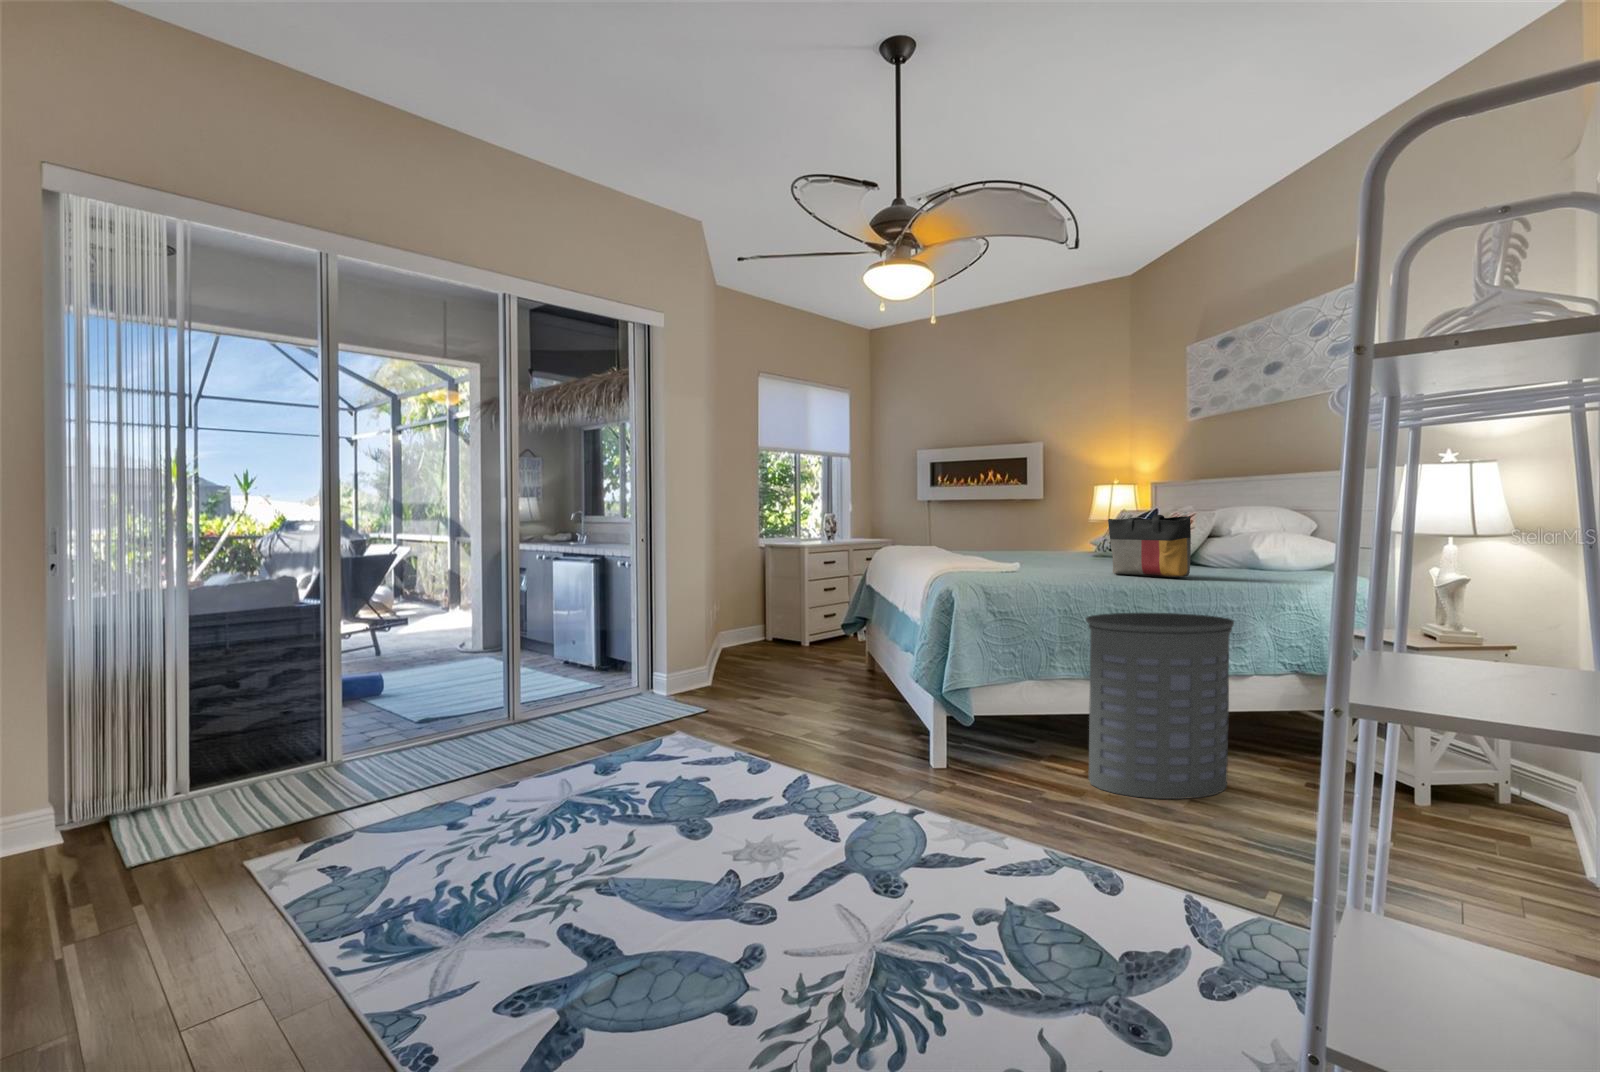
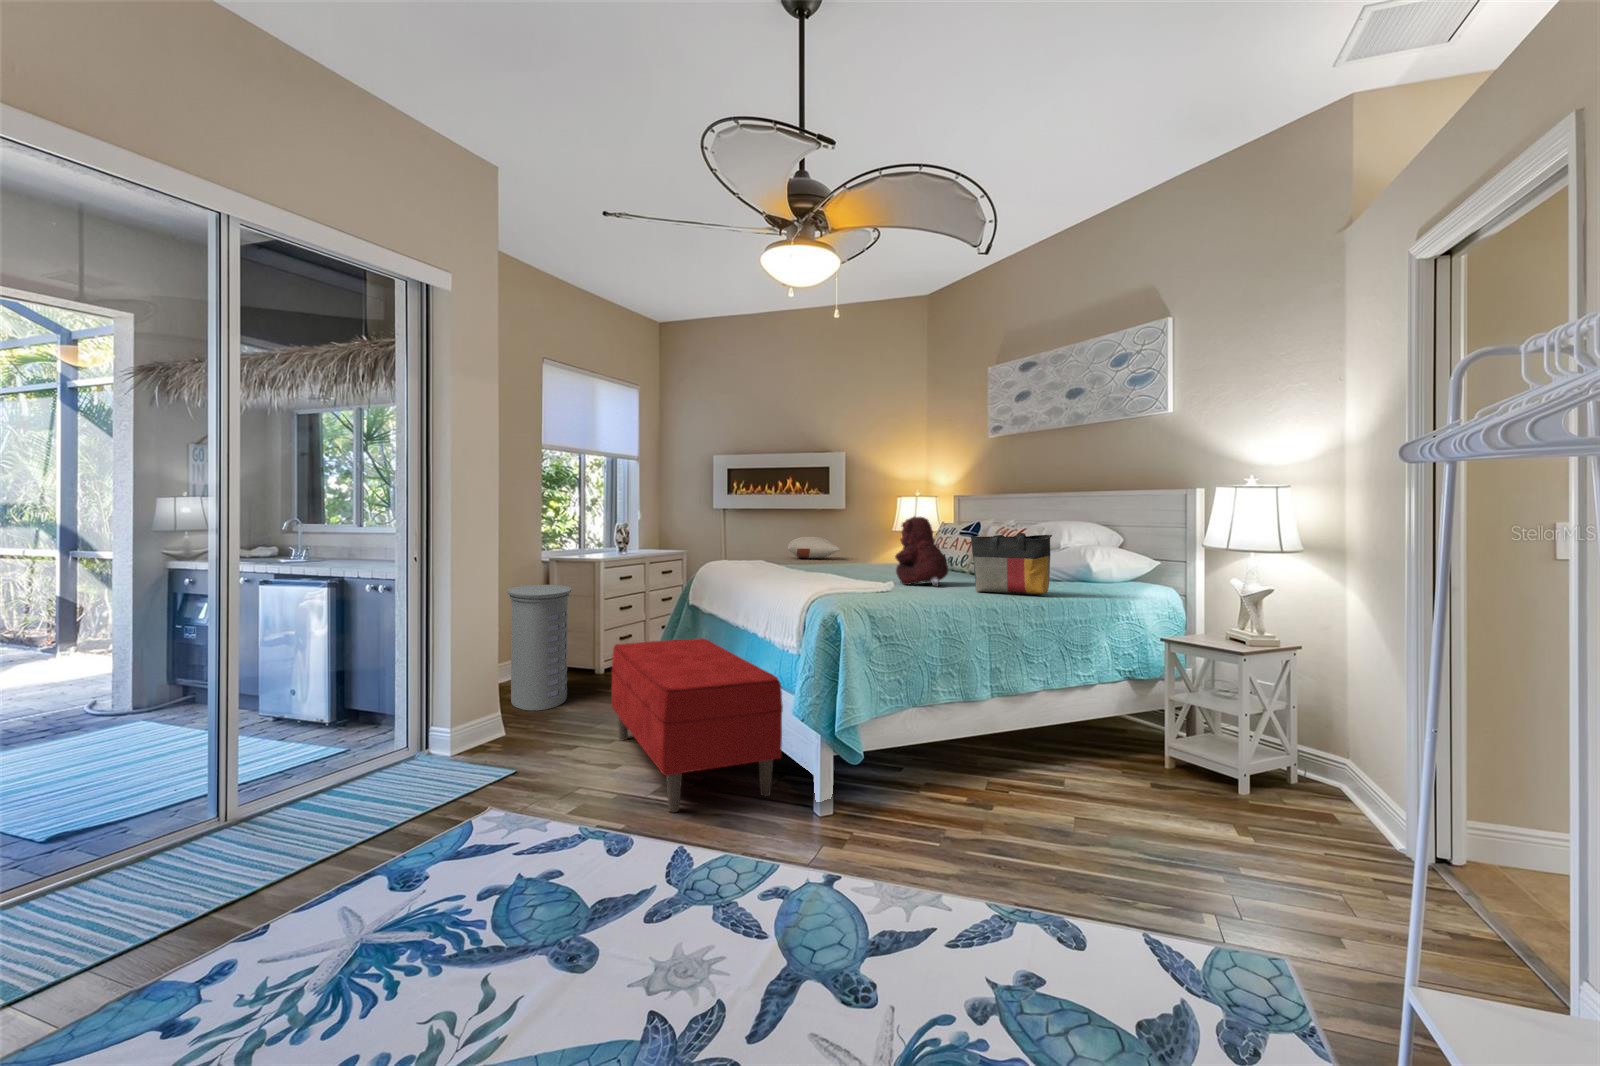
teddy bear: none [1040,501,1096,570] -> present [895,517,948,586]
pillow: none [977,526,1033,547] -> present [788,537,840,559]
laundry hamper: present [1086,613,1234,799] -> present [508,585,571,710]
bench: none [787,614,908,751] -> present [611,638,783,812]

